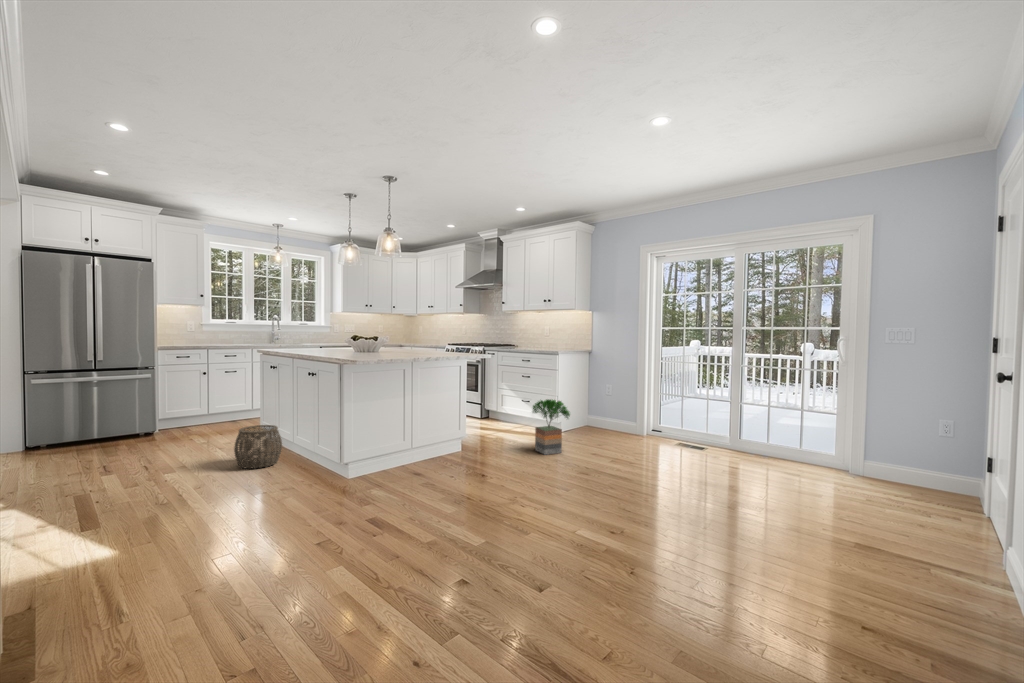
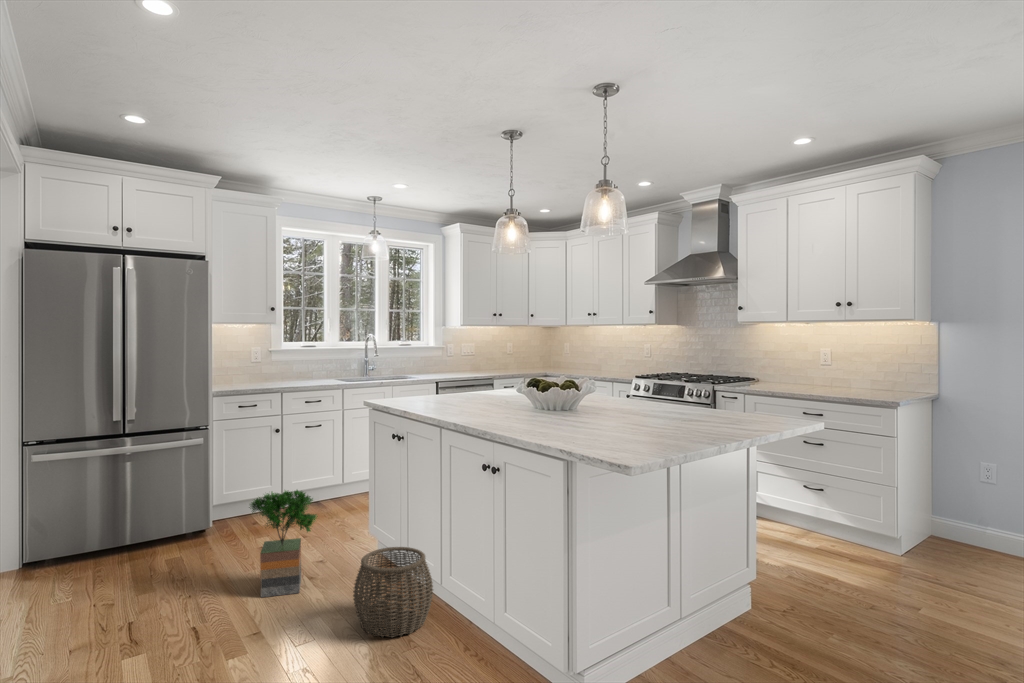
potted tree: present [533,399,570,455] -> present [249,490,317,597]

